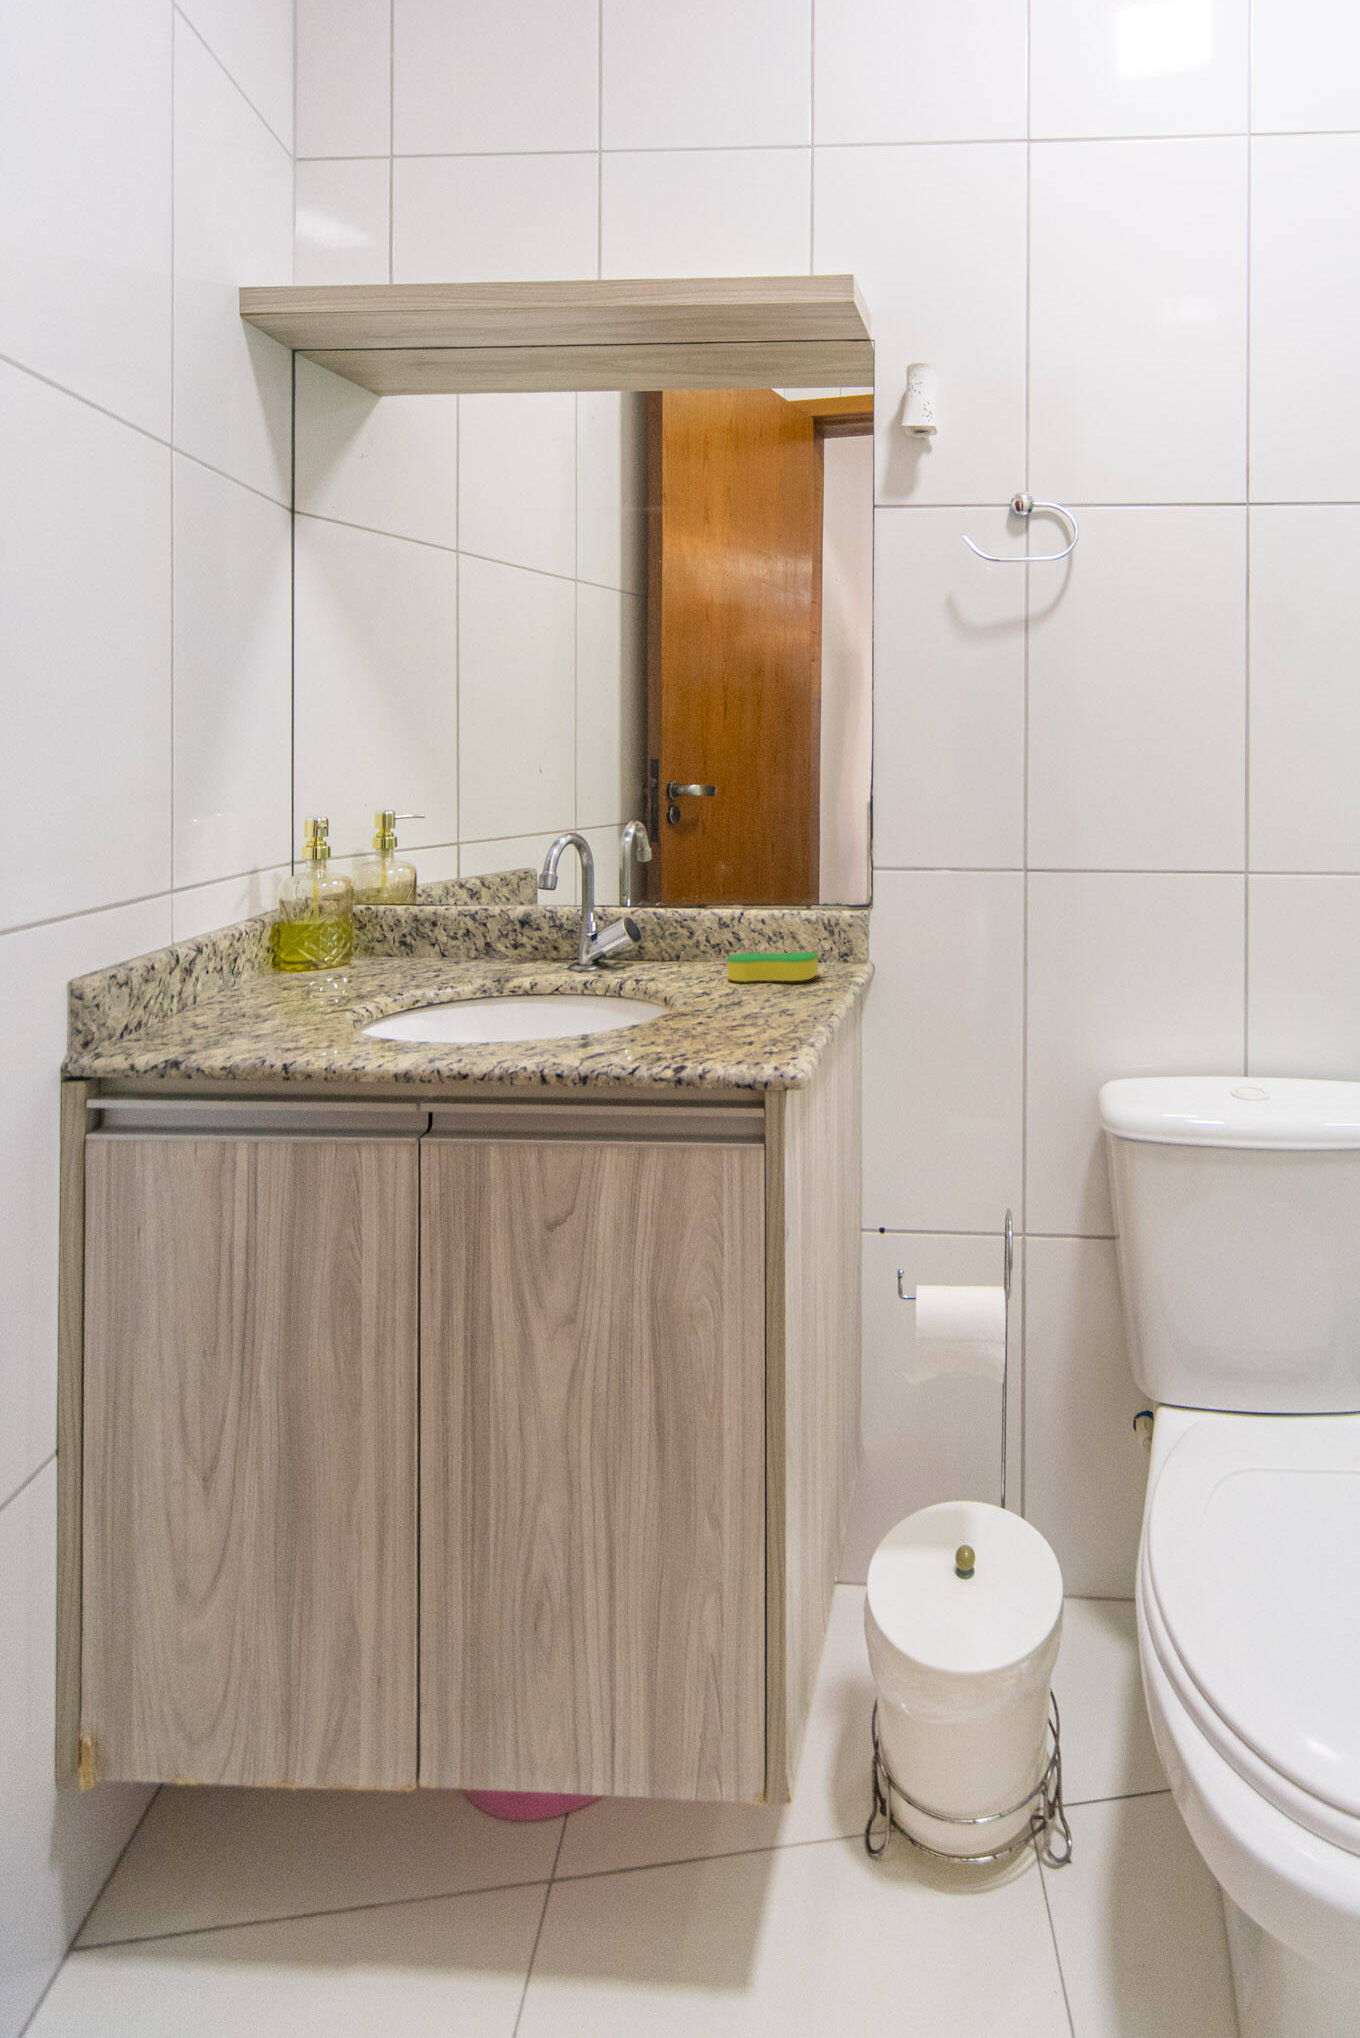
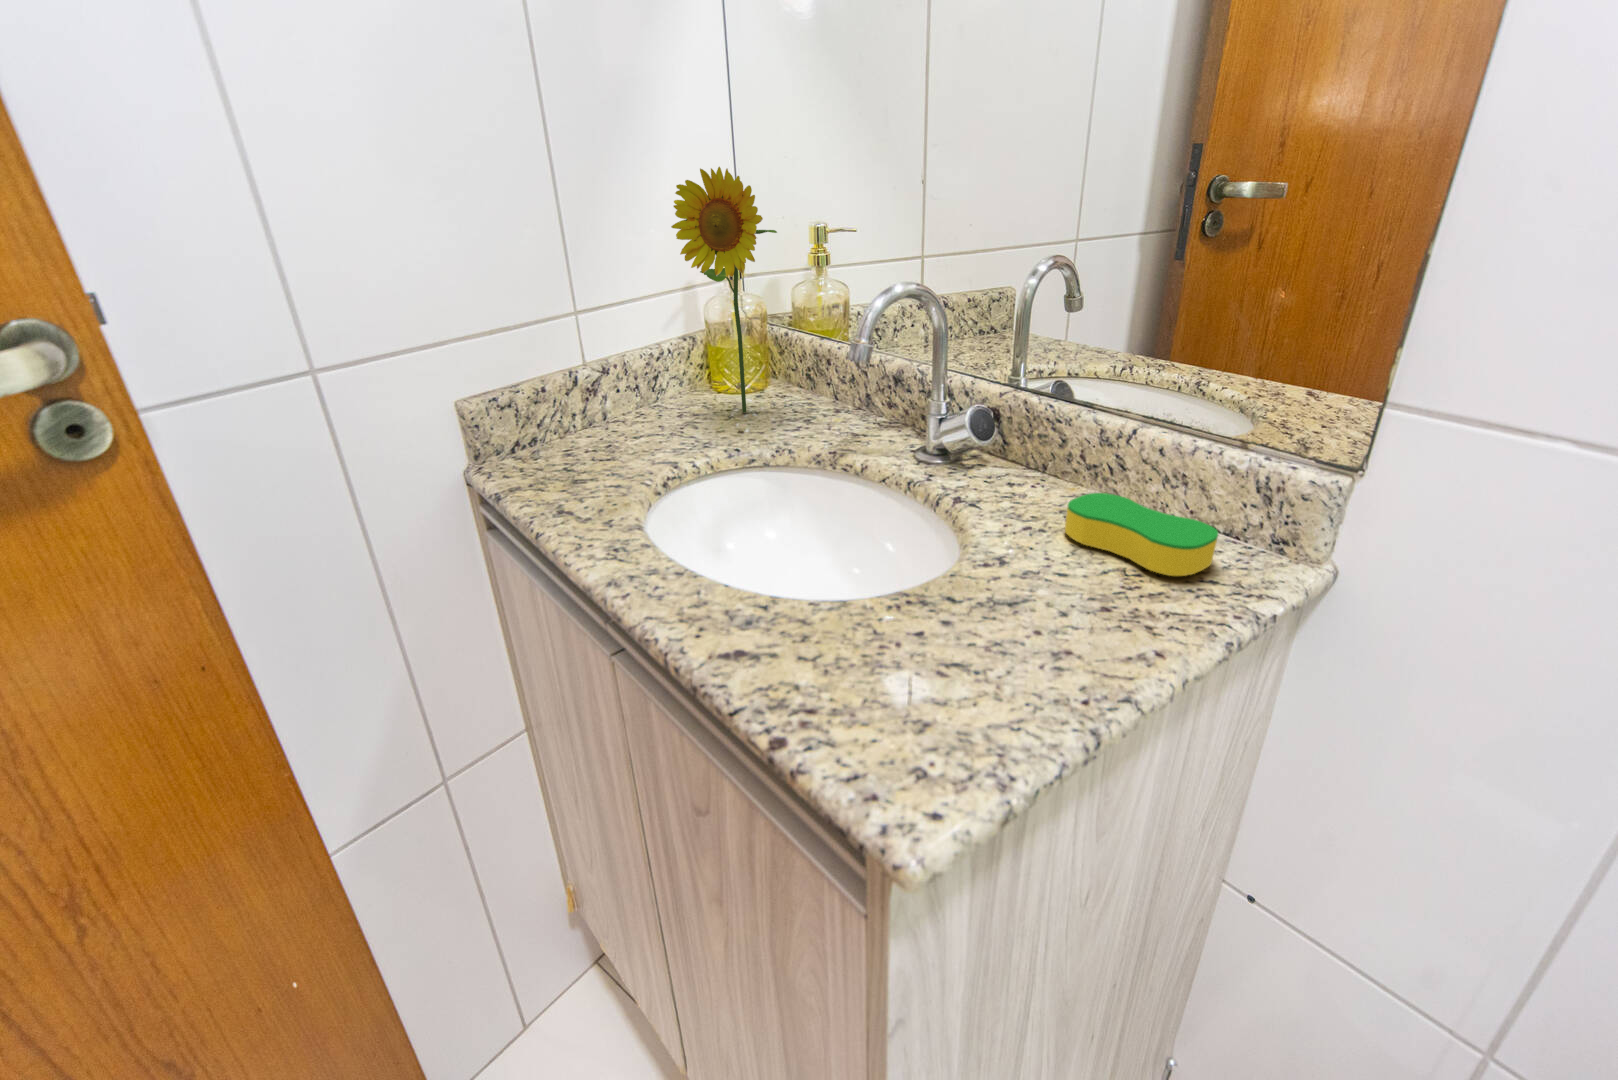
flower: none [299,755,406,979] -> present [671,167,777,413]

